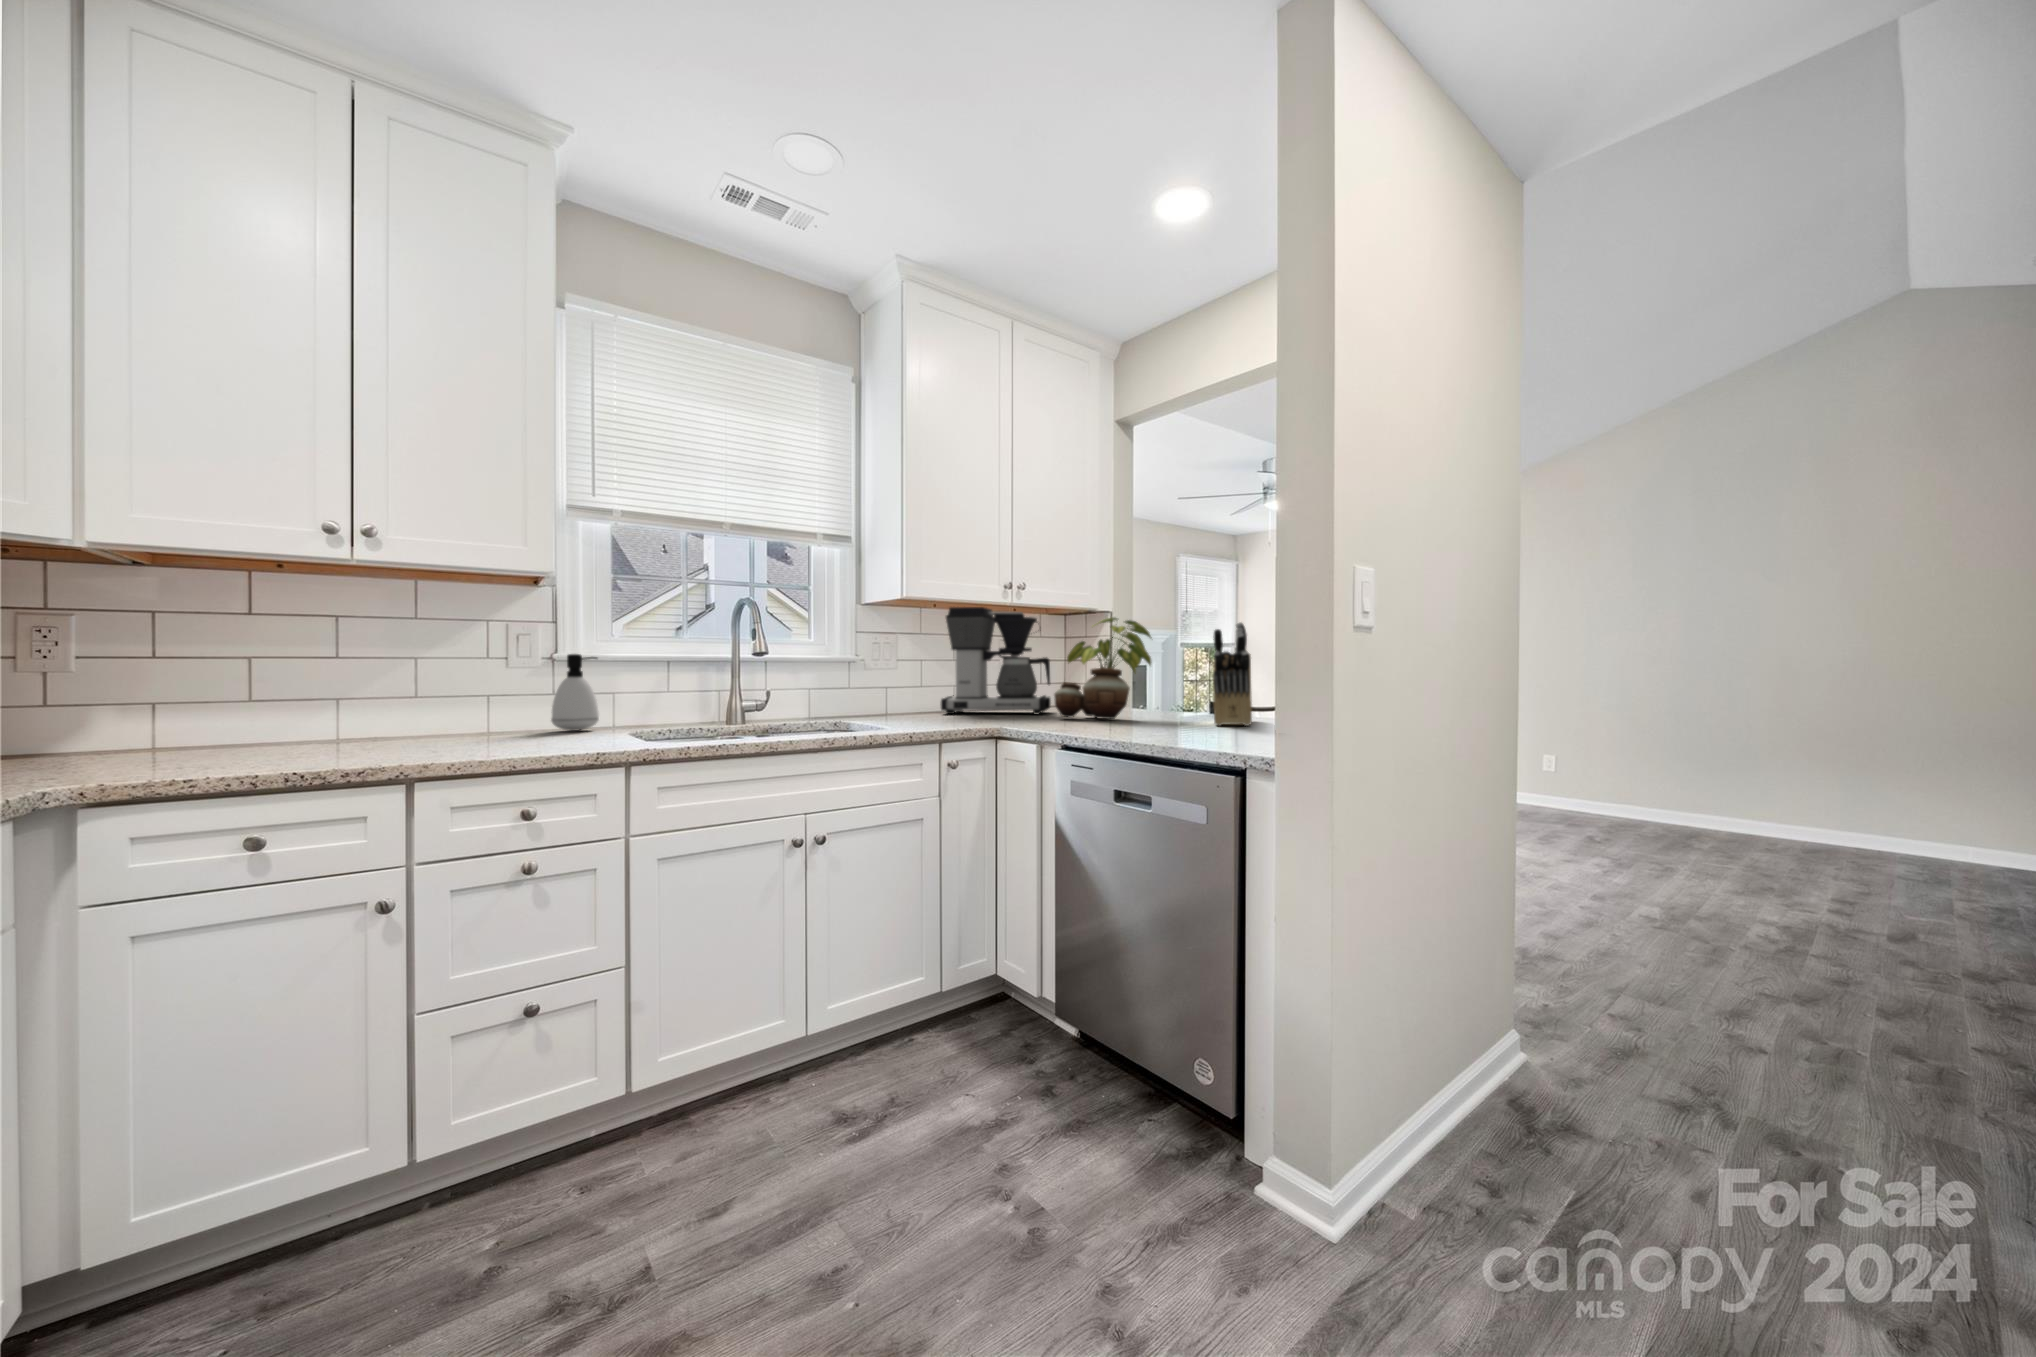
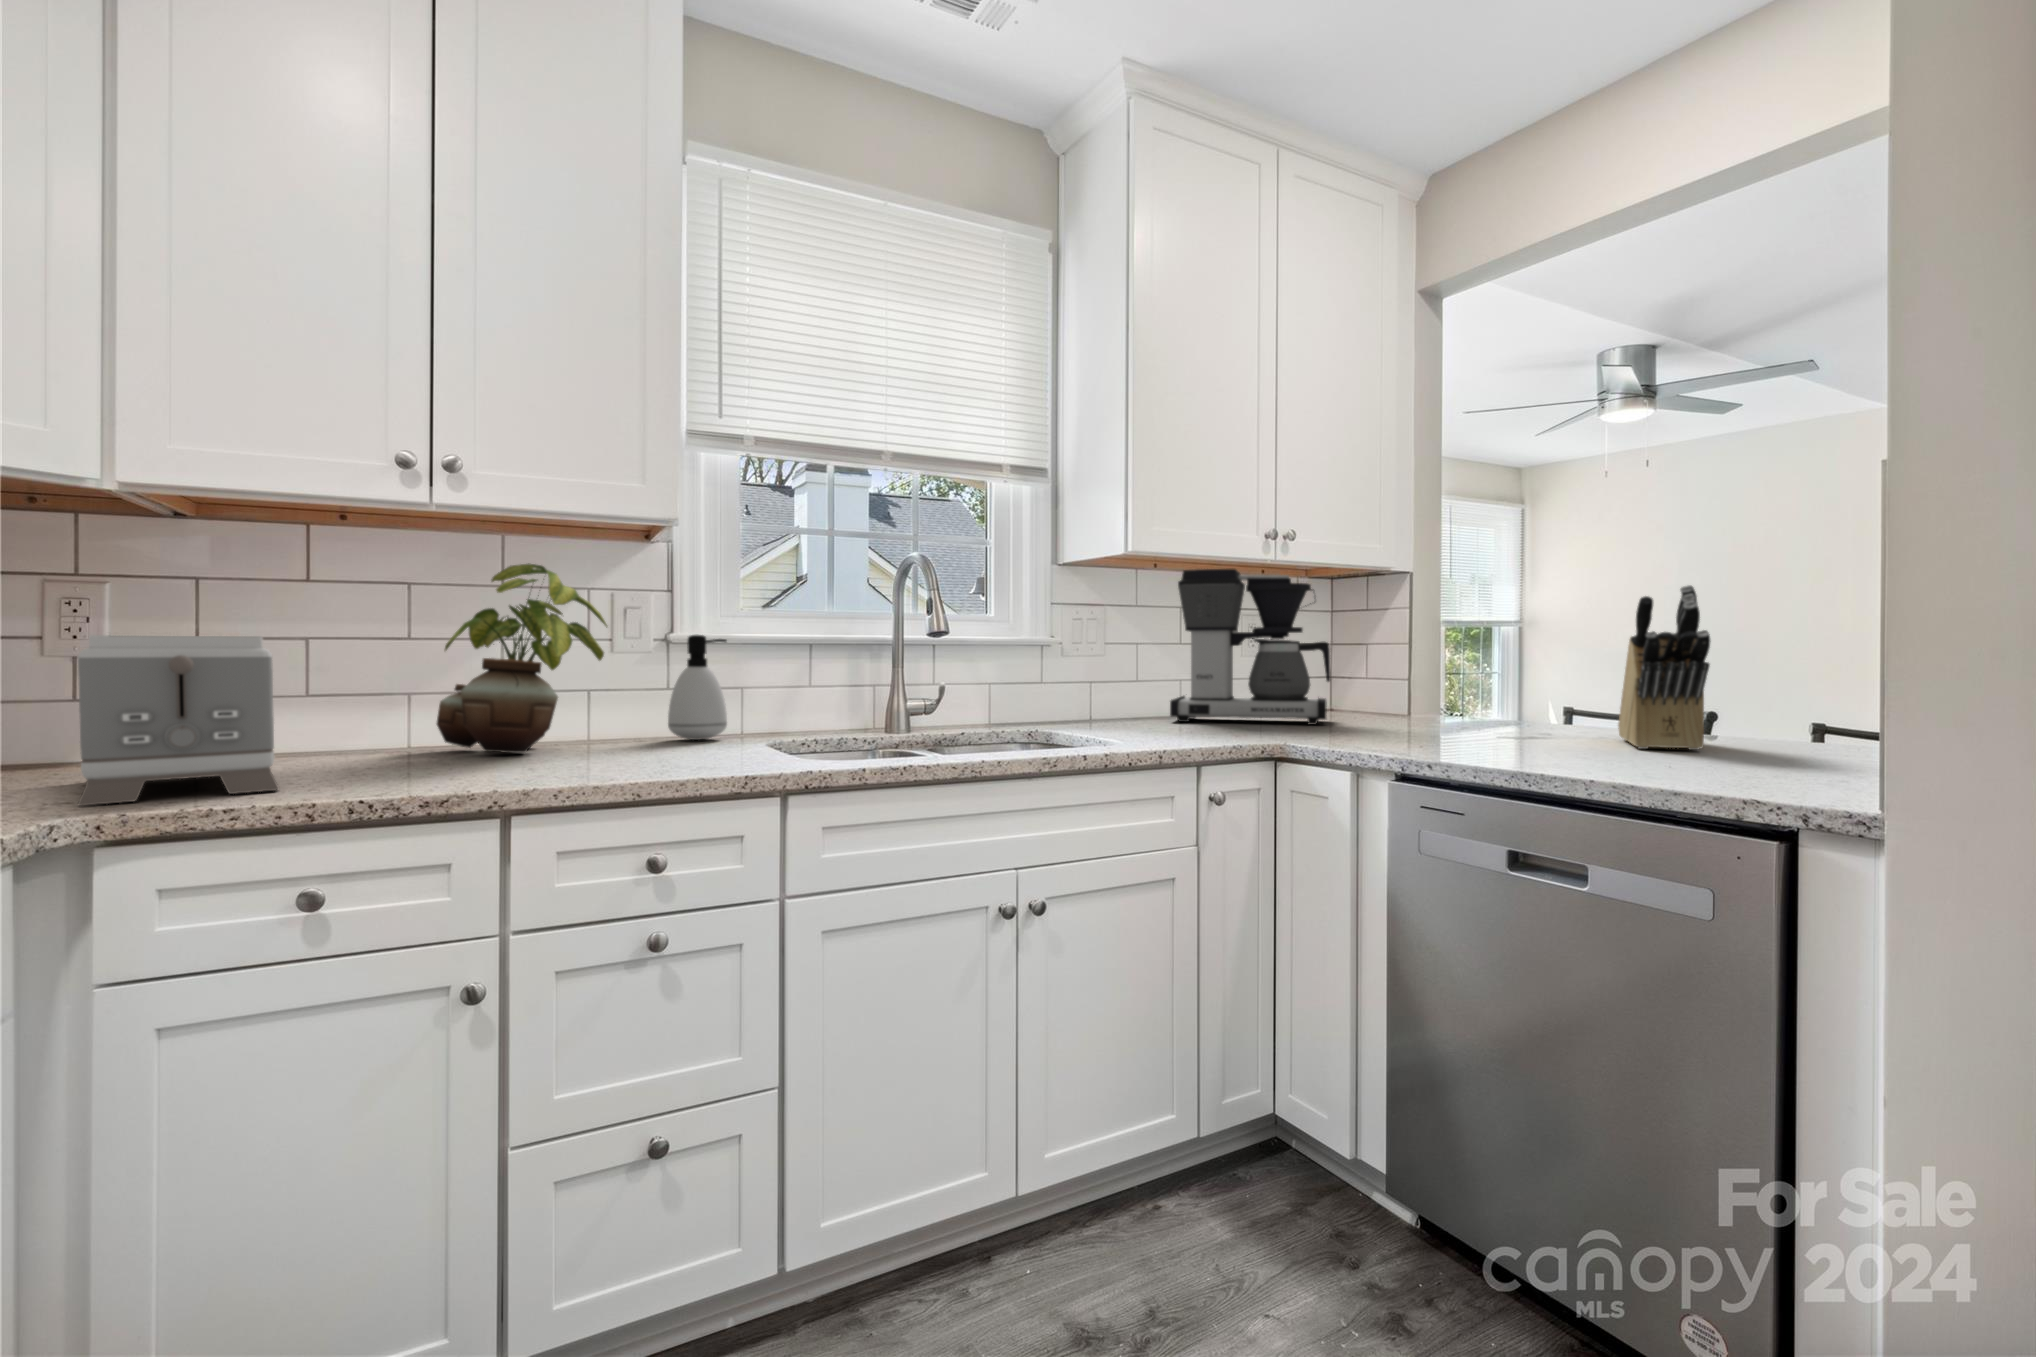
potted plant: present [1054,618,1152,719] -> present [437,563,607,753]
toaster: none [63,657,229,780] -> present [78,635,279,806]

